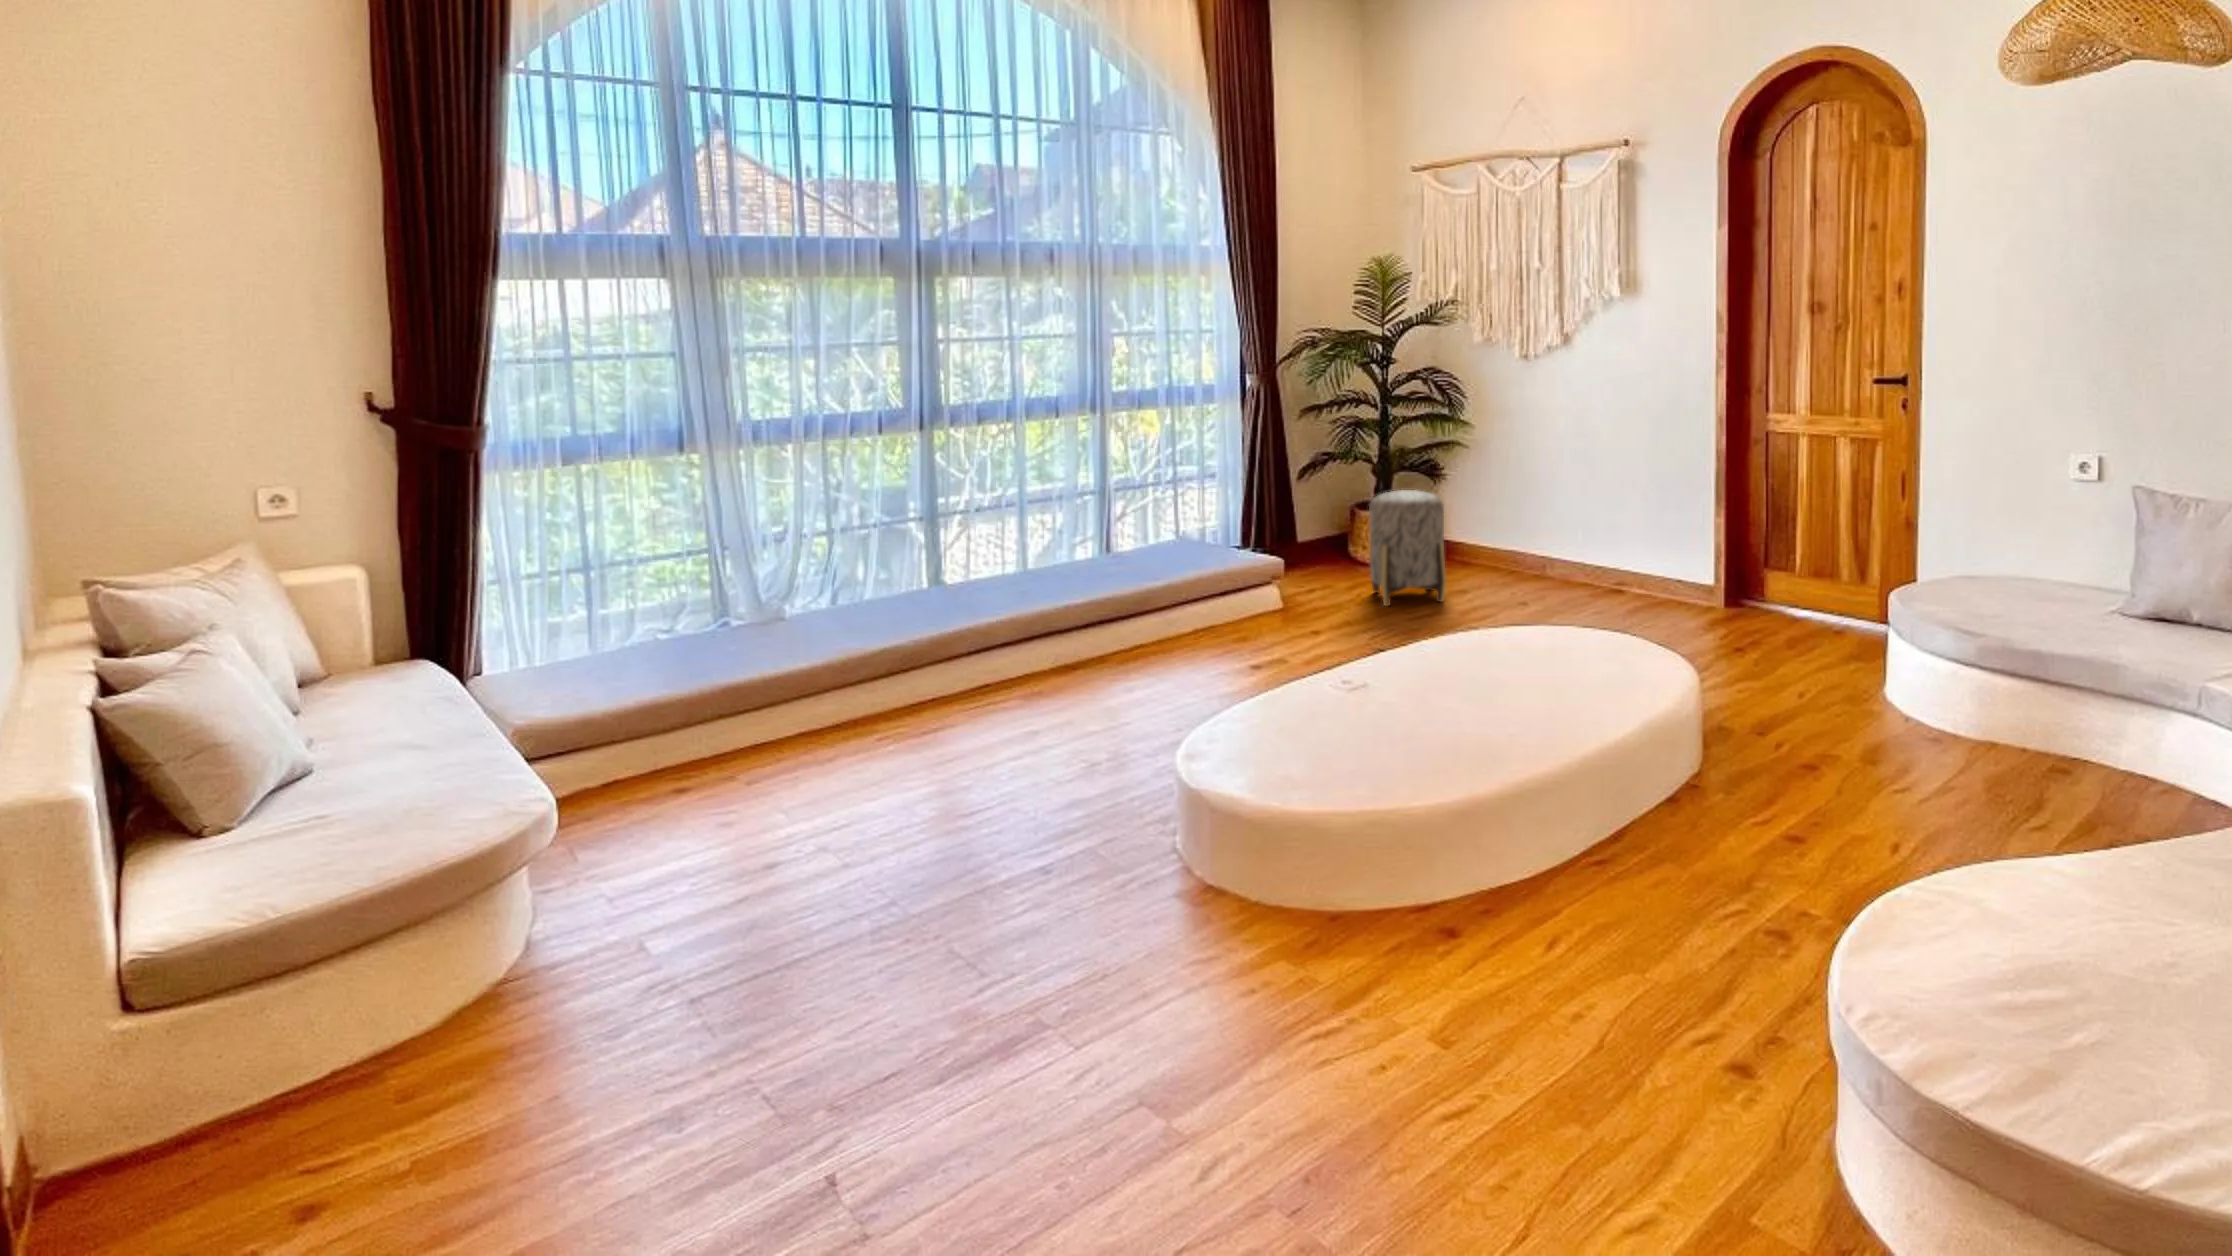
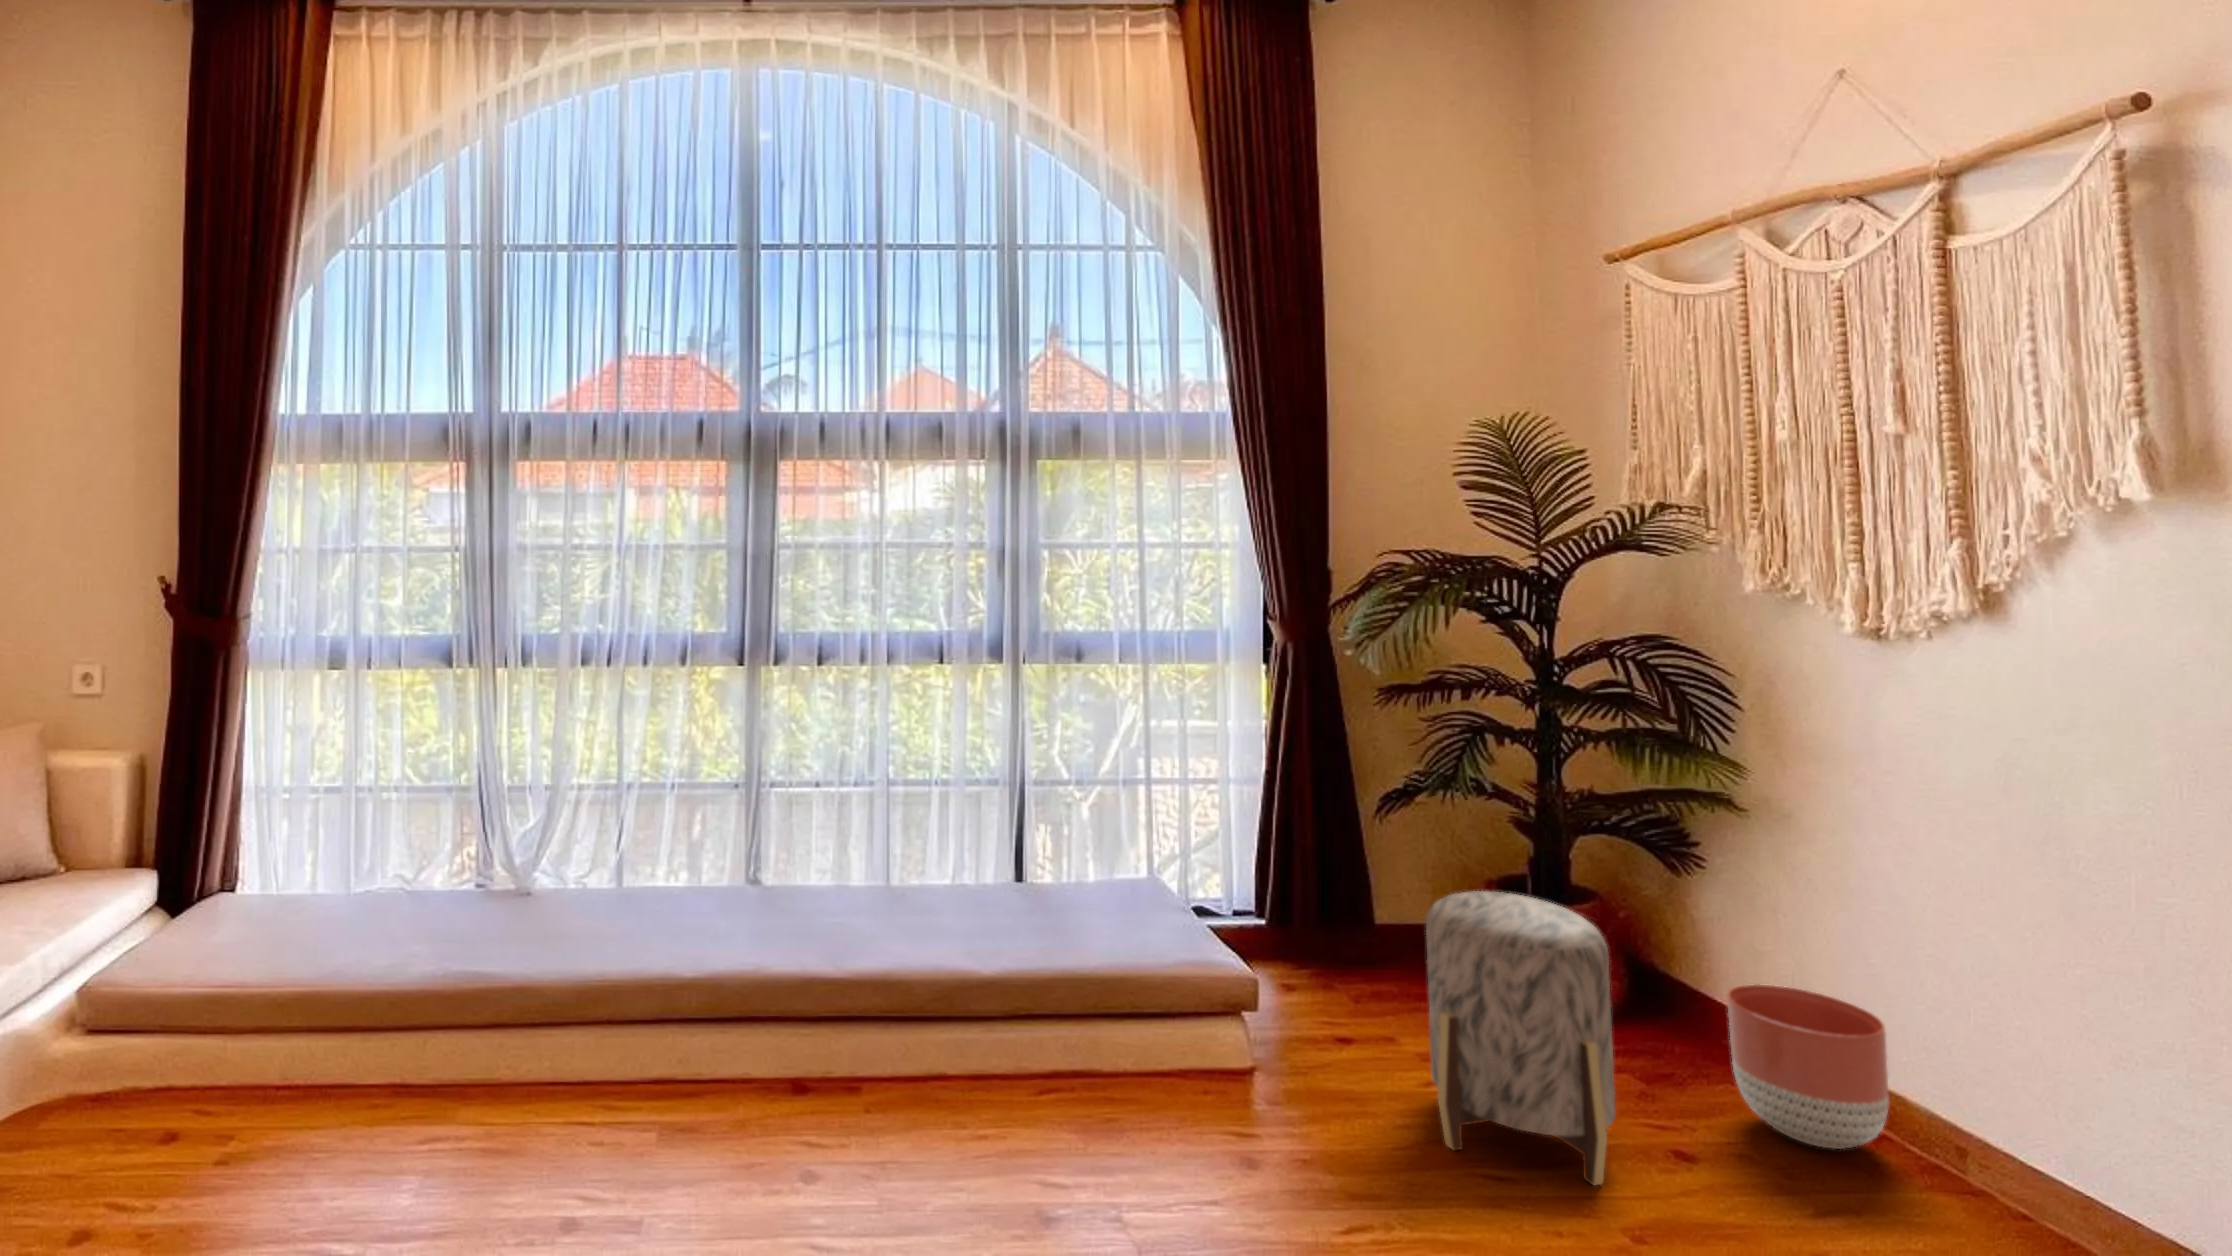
planter: none [1472,516,1525,575] -> present [1727,984,1889,1149]

